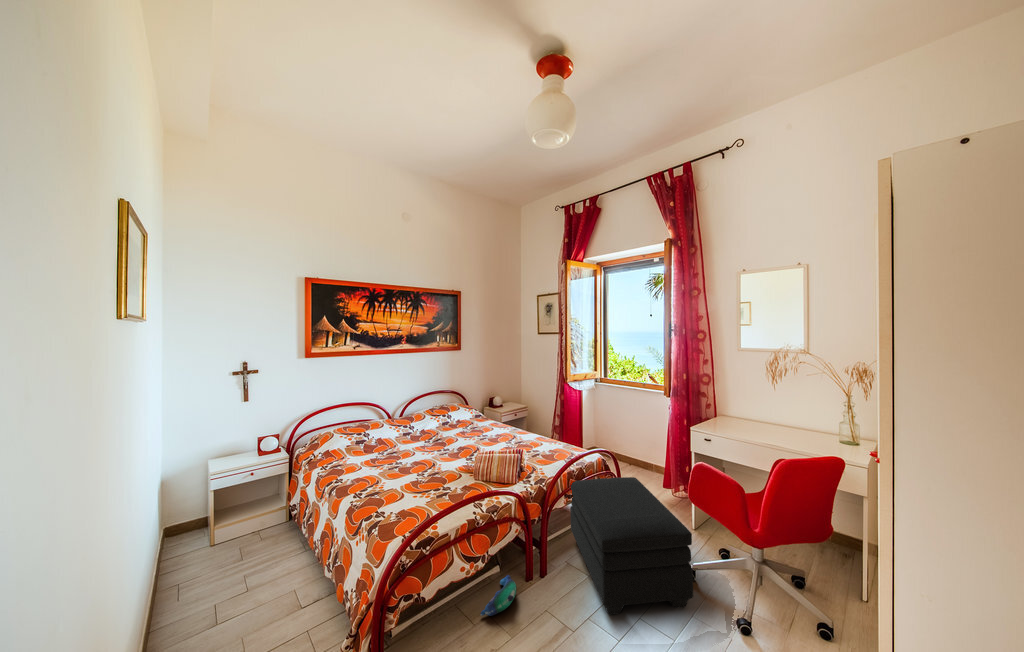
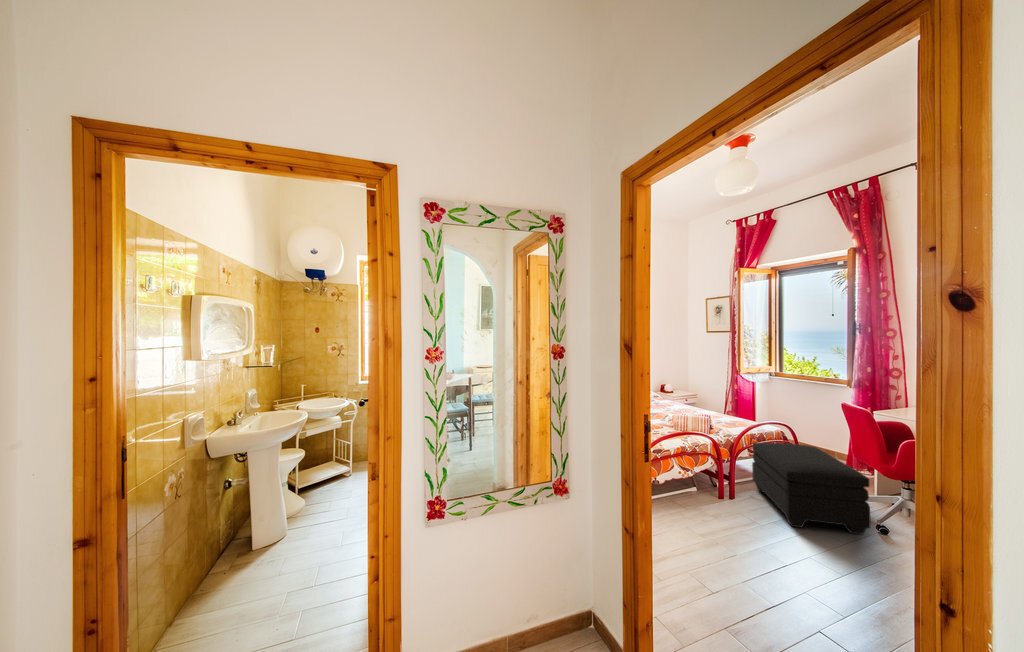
plush toy: present [480,575,516,616] -> none [689,495,714,512]

